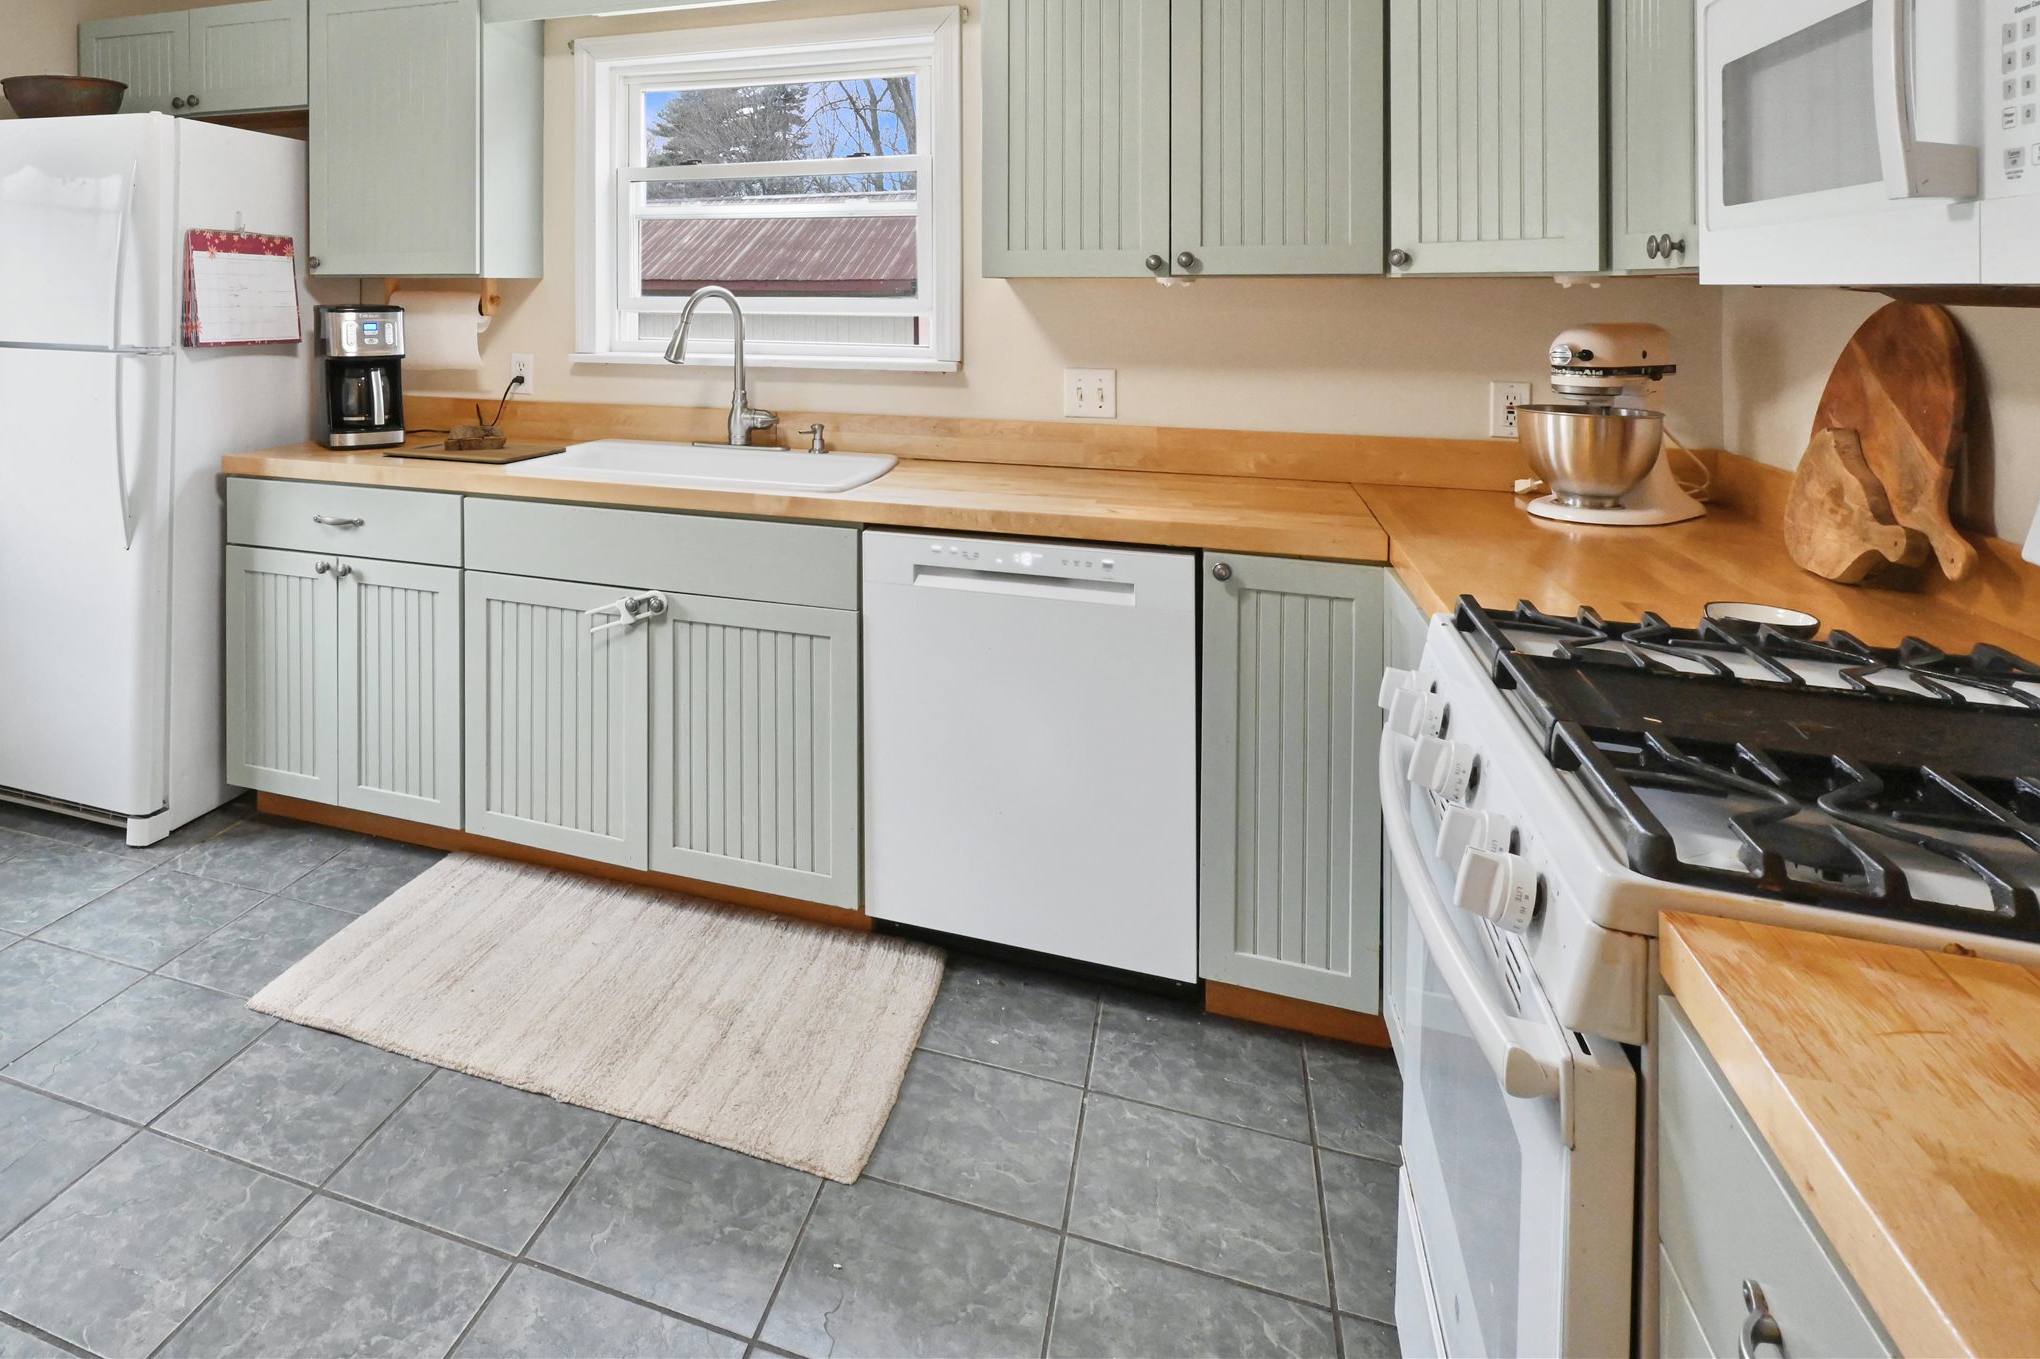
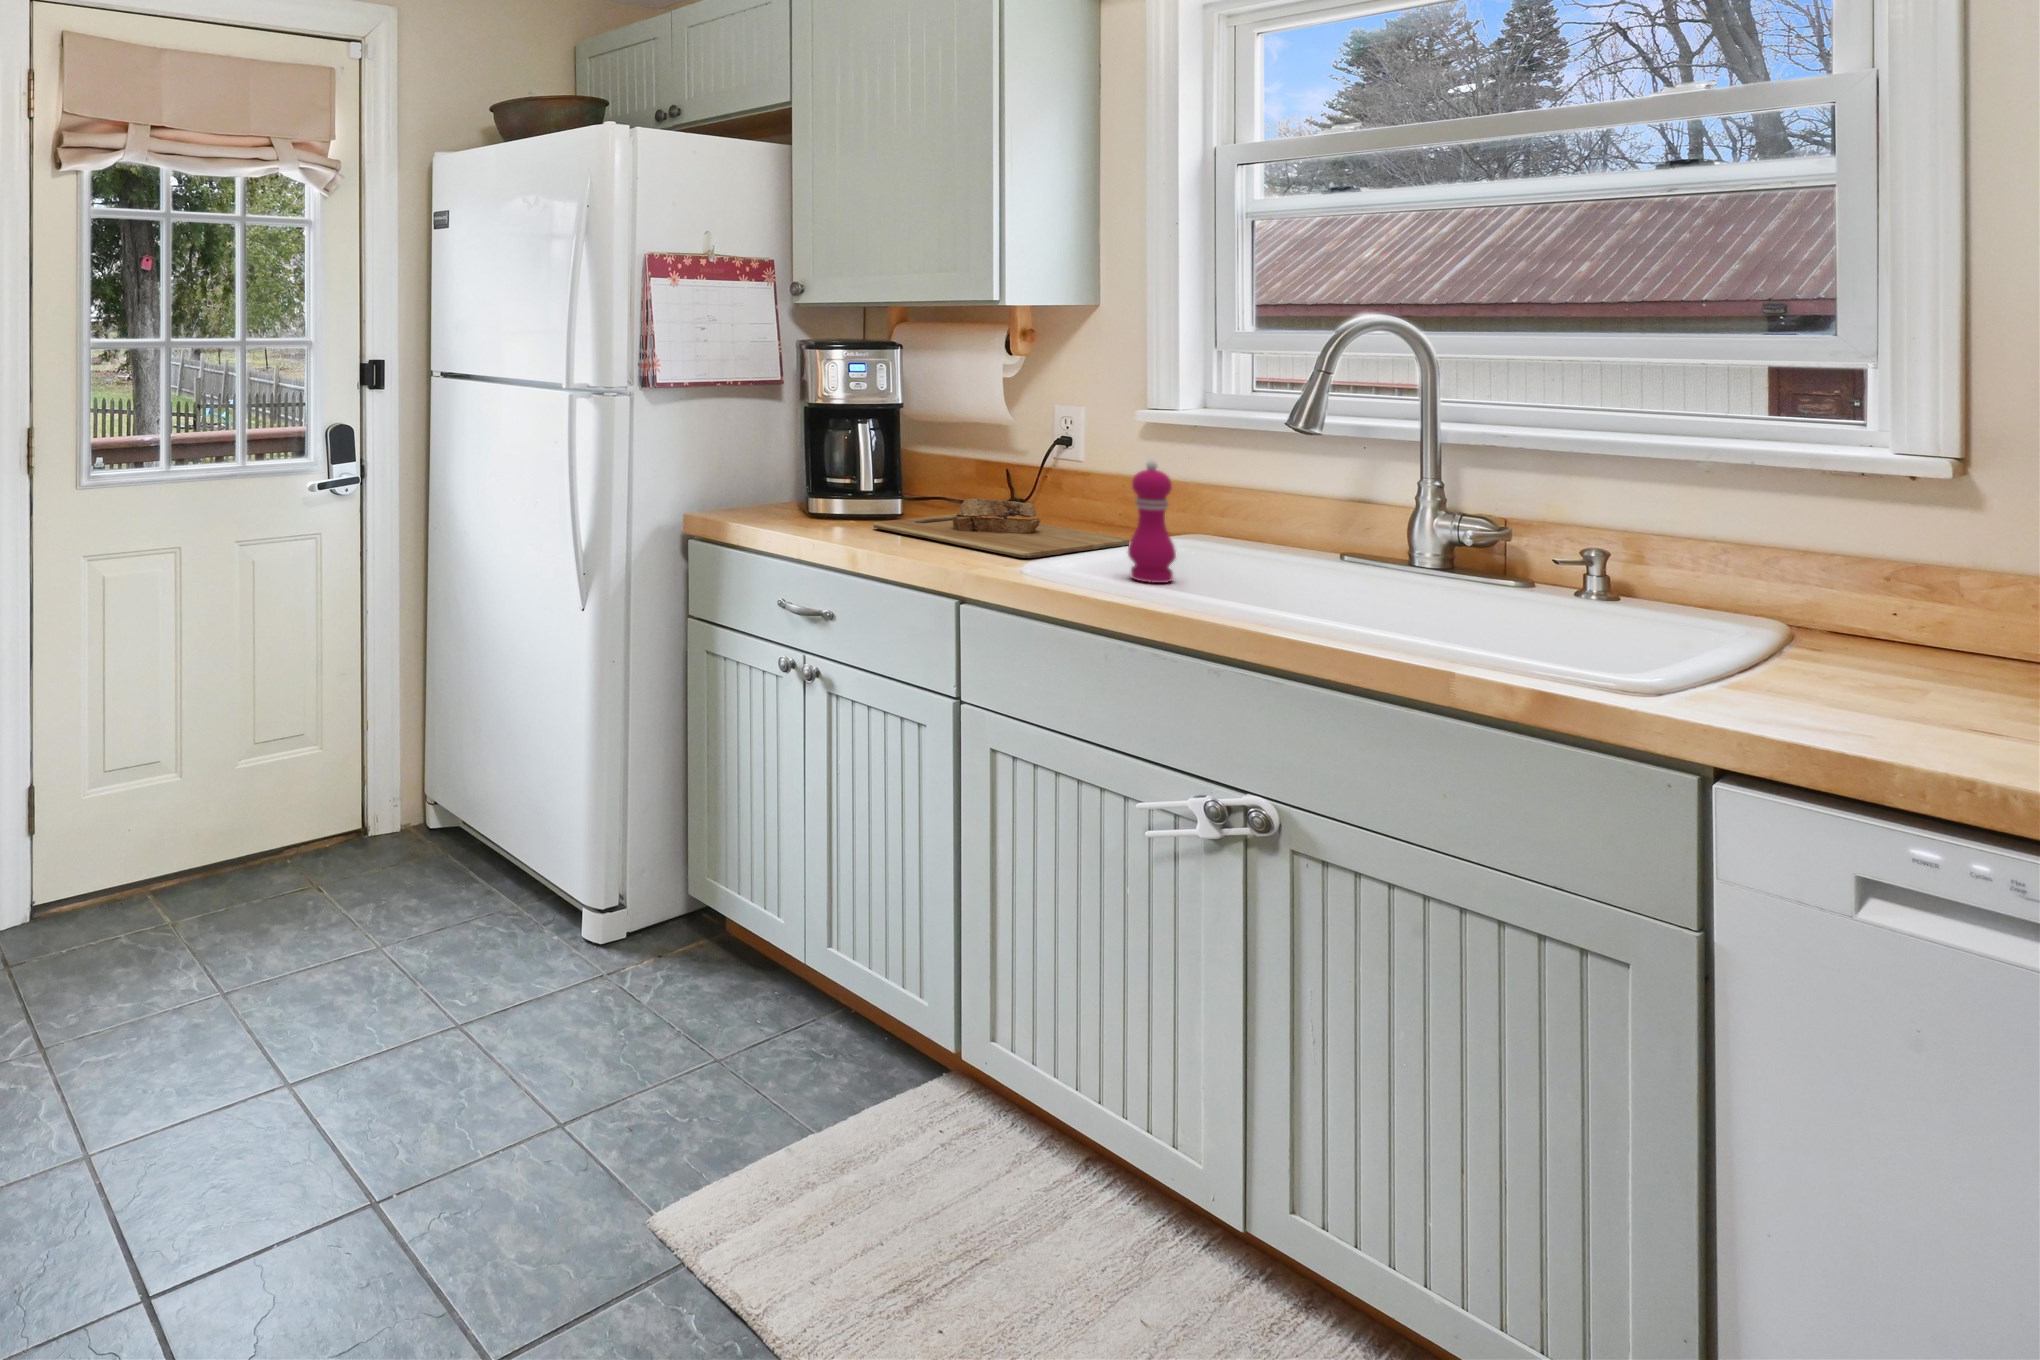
pepper mill: none [571,385,601,469] -> present [1128,461,1176,583]

